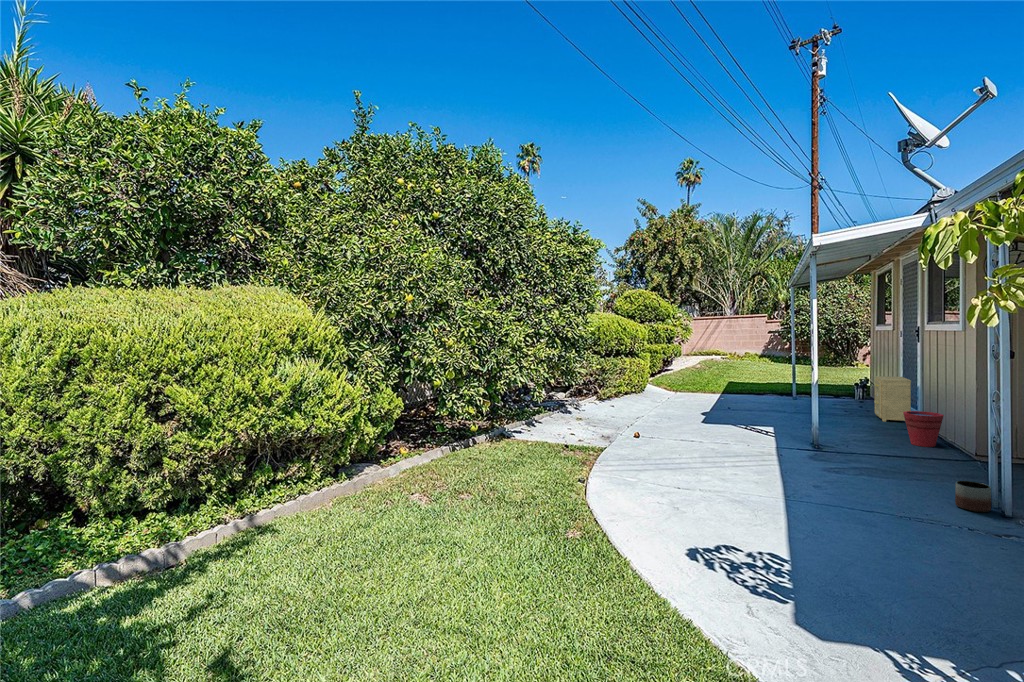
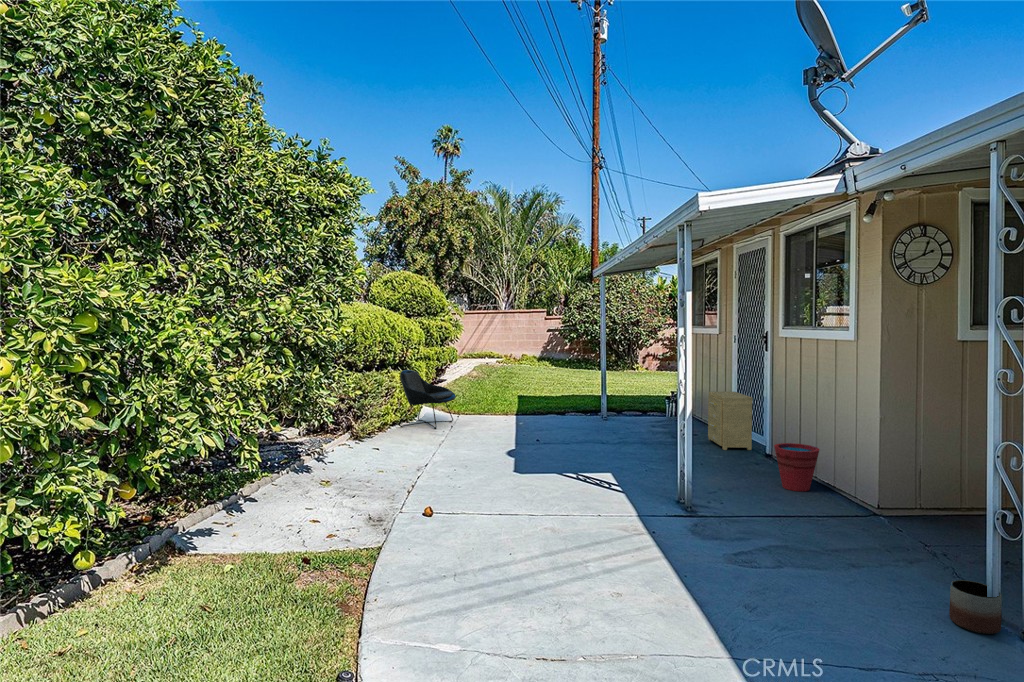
lounge chair: none [628,358,669,398] -> present [399,370,456,429]

